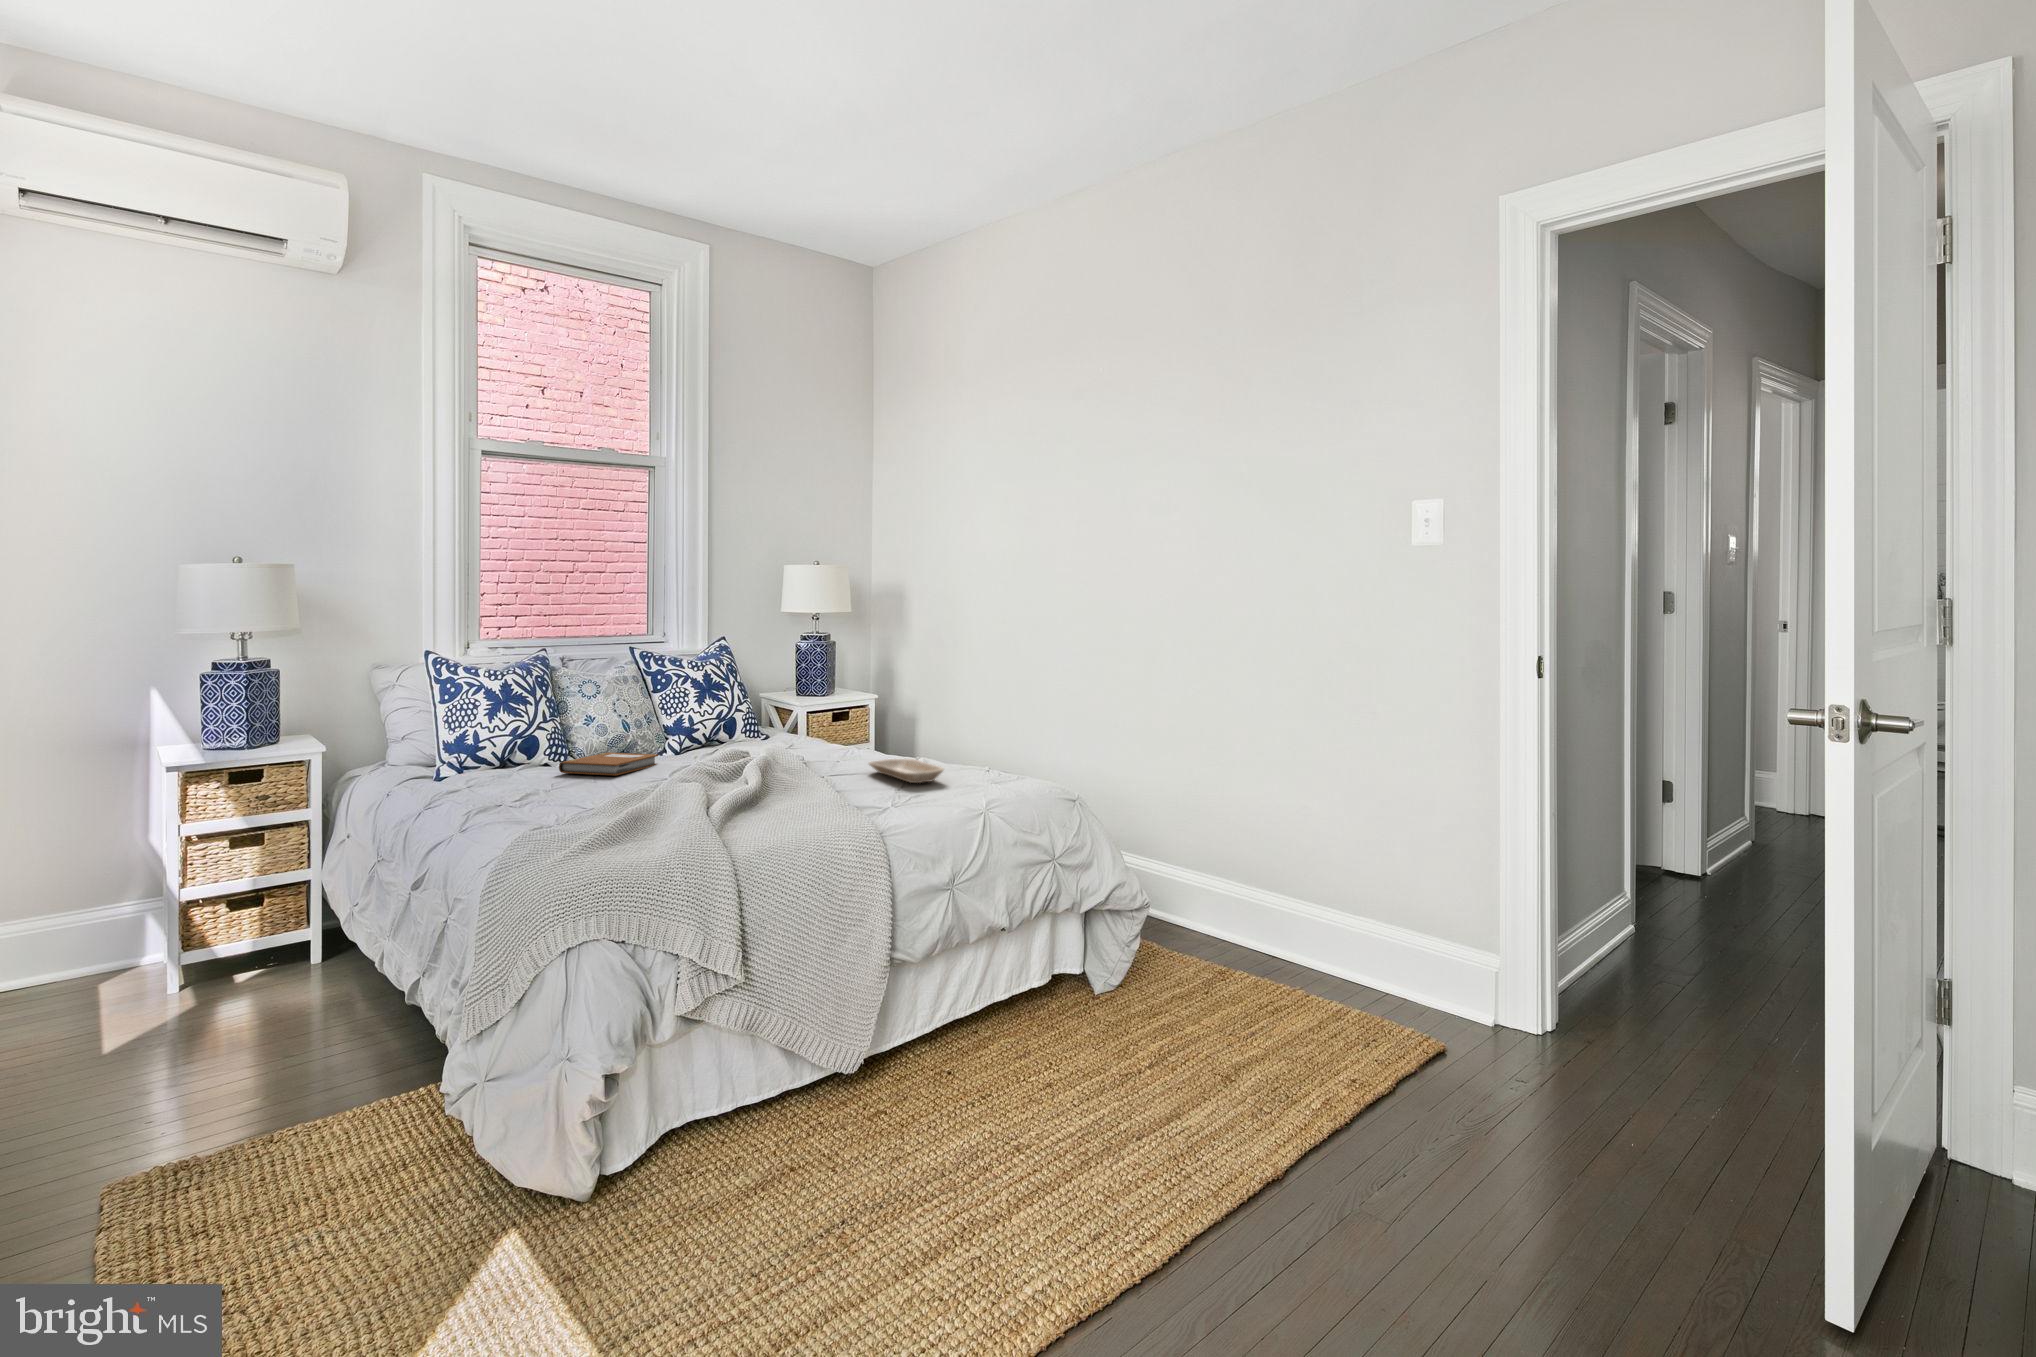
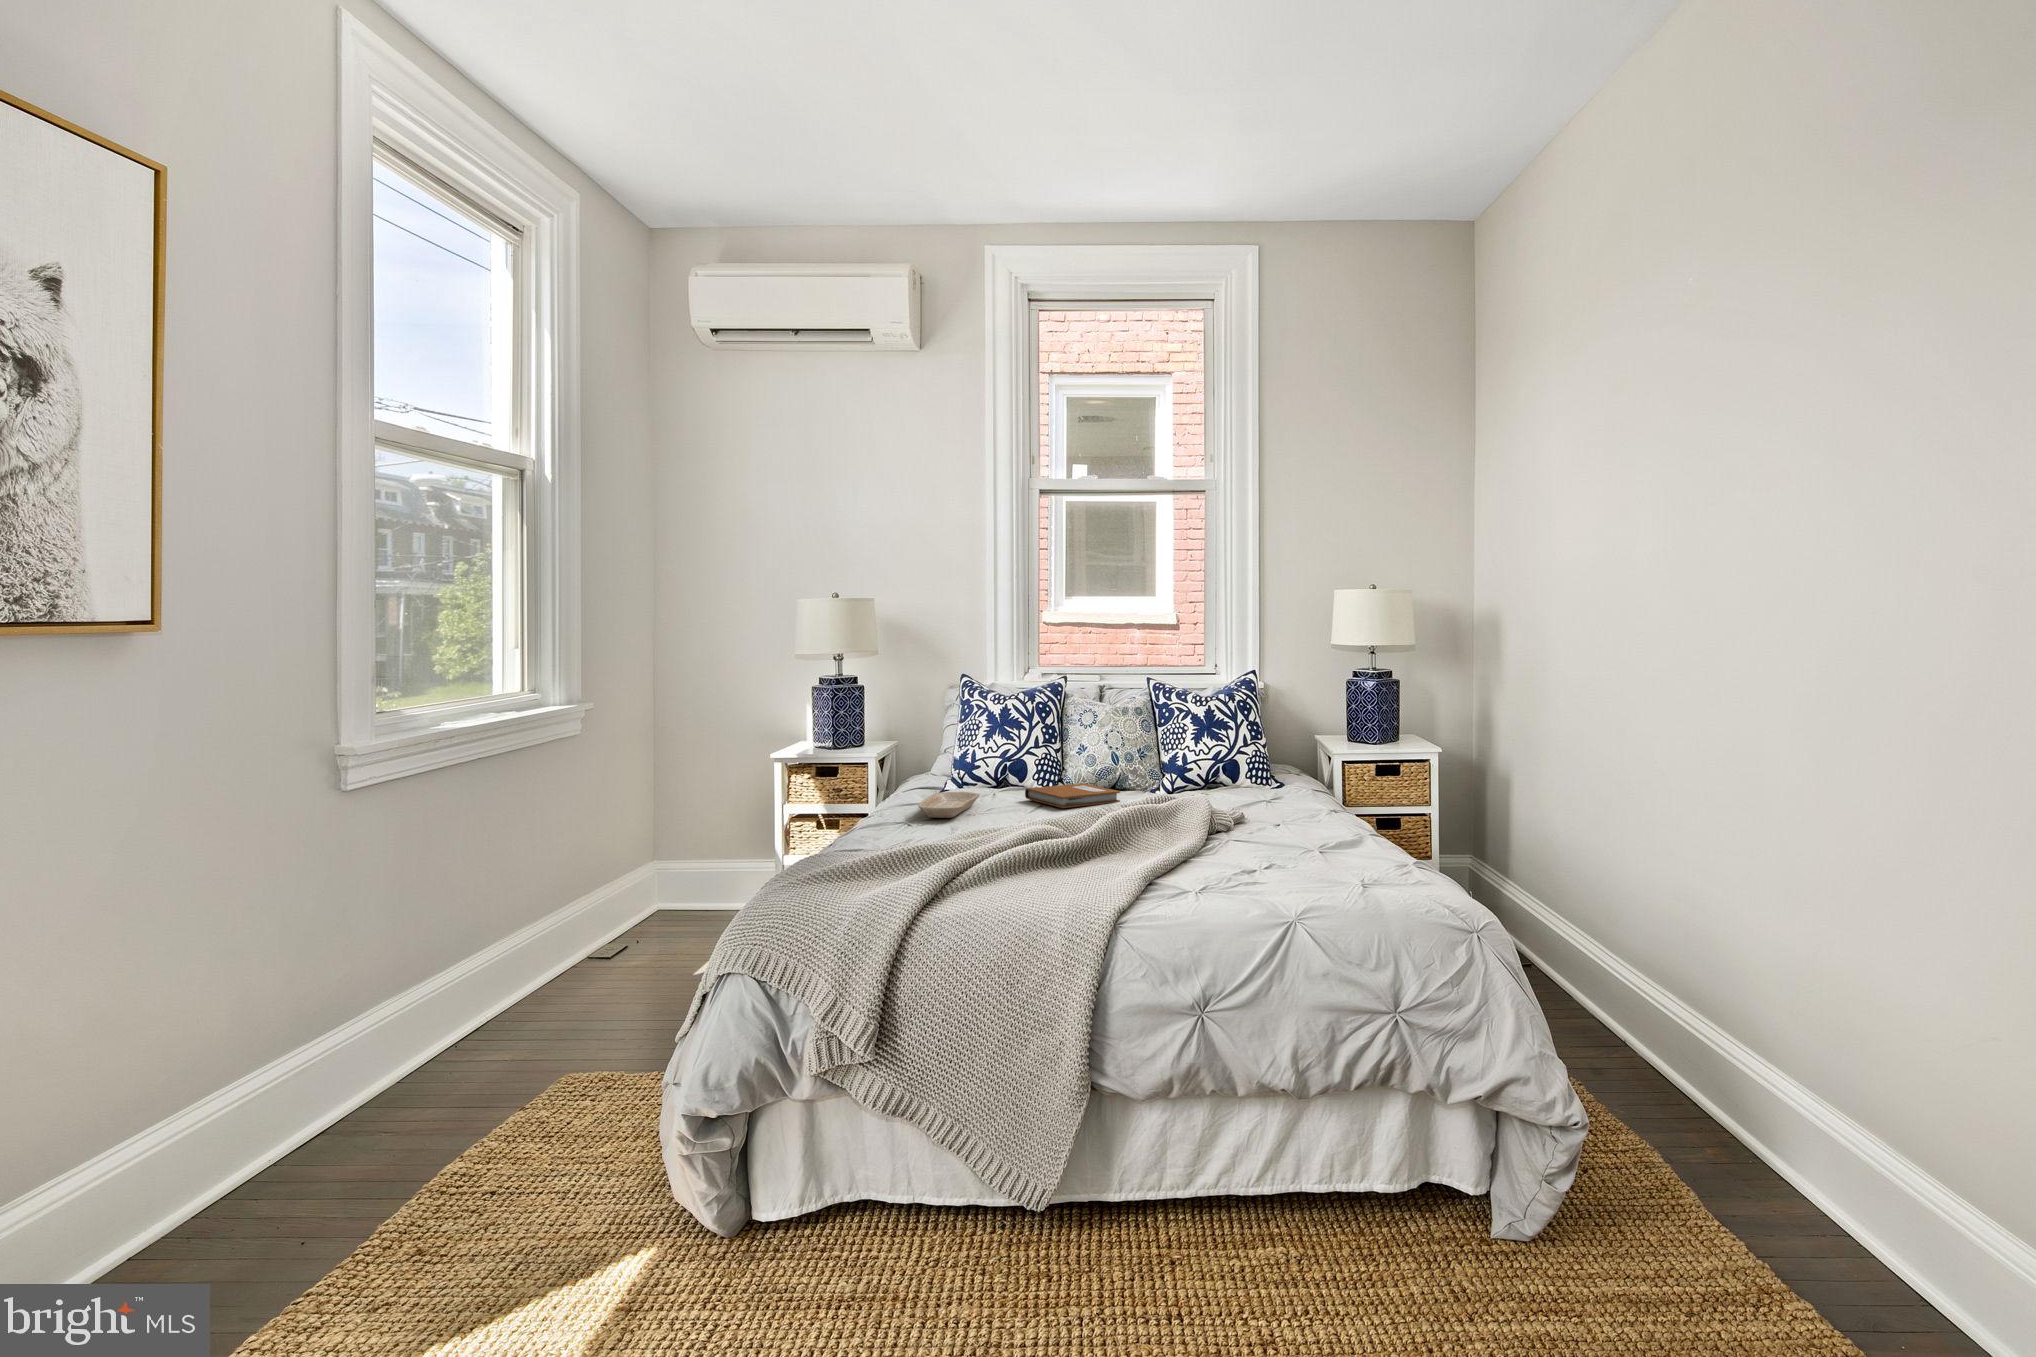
tray: present [869,759,944,783] -> present [918,792,979,818]

